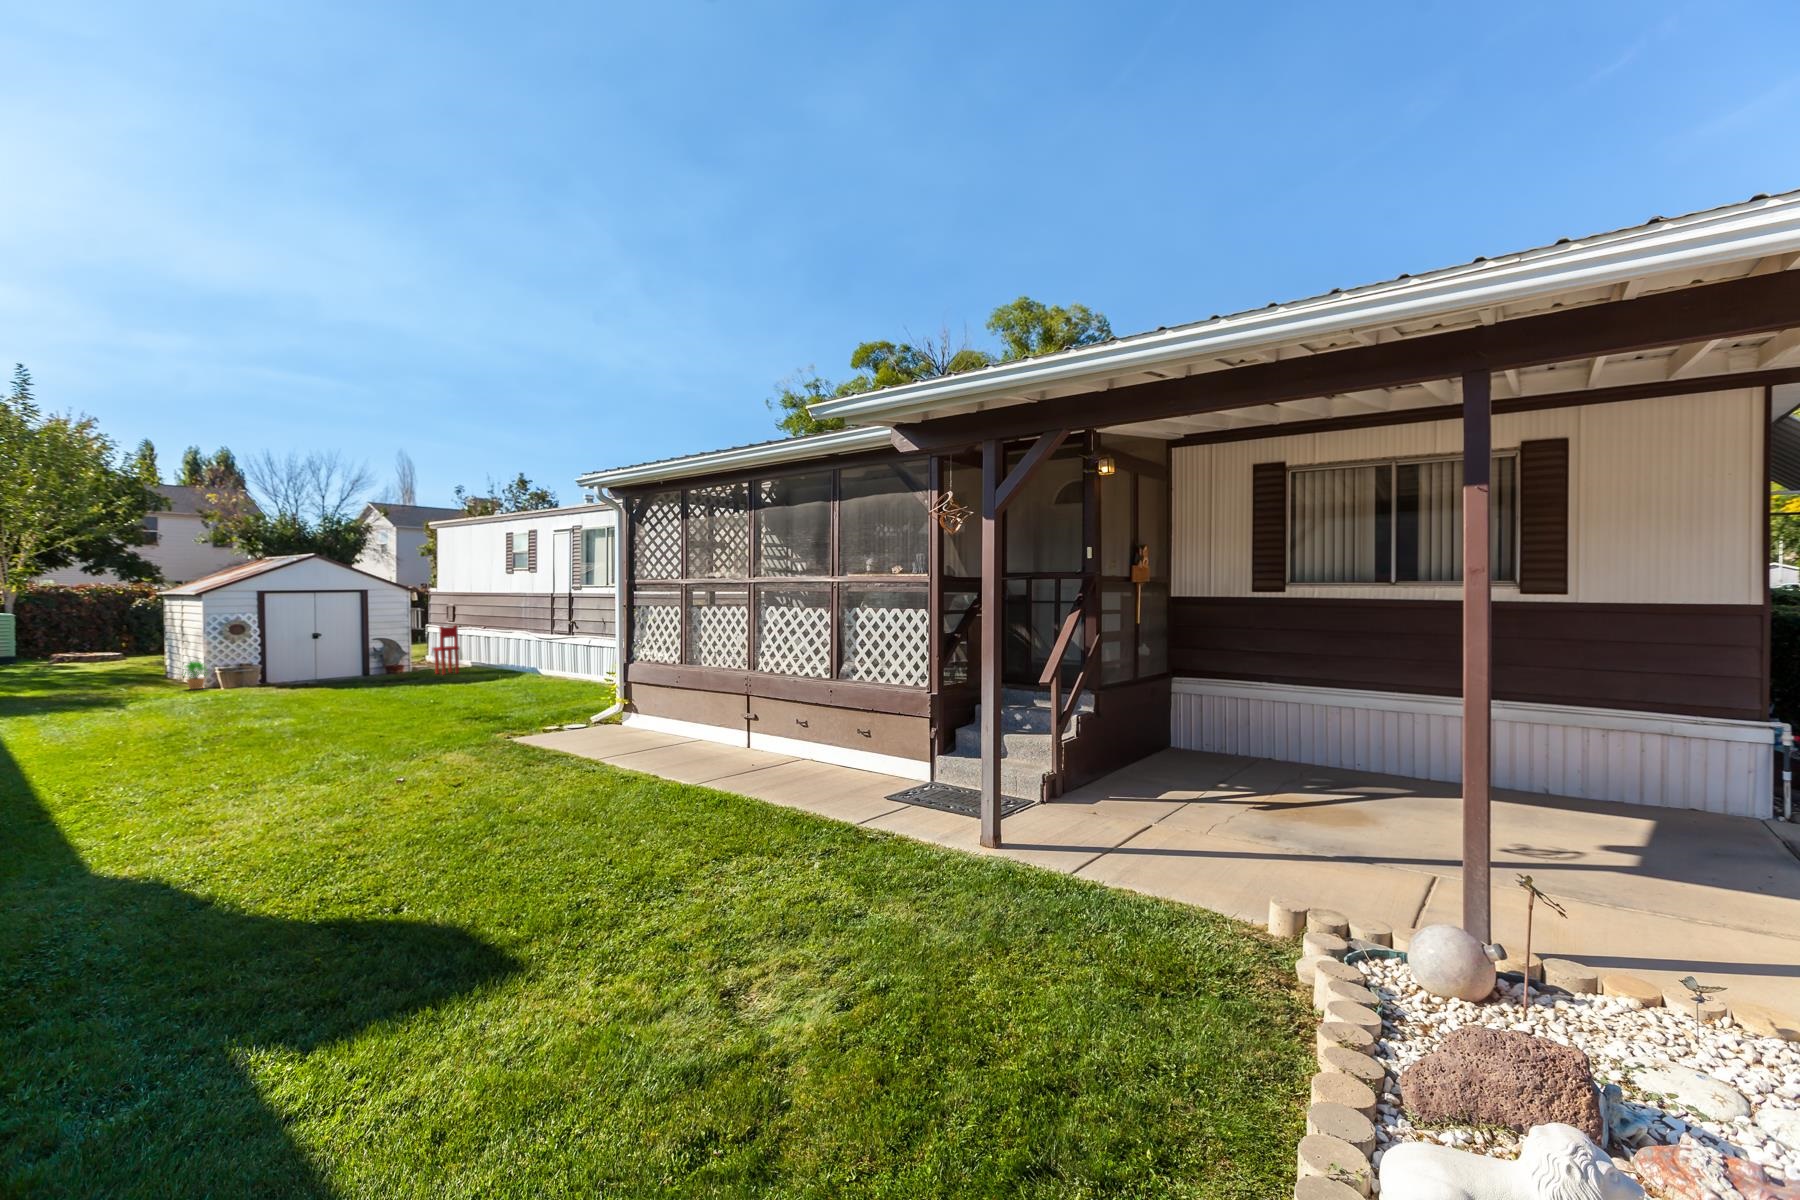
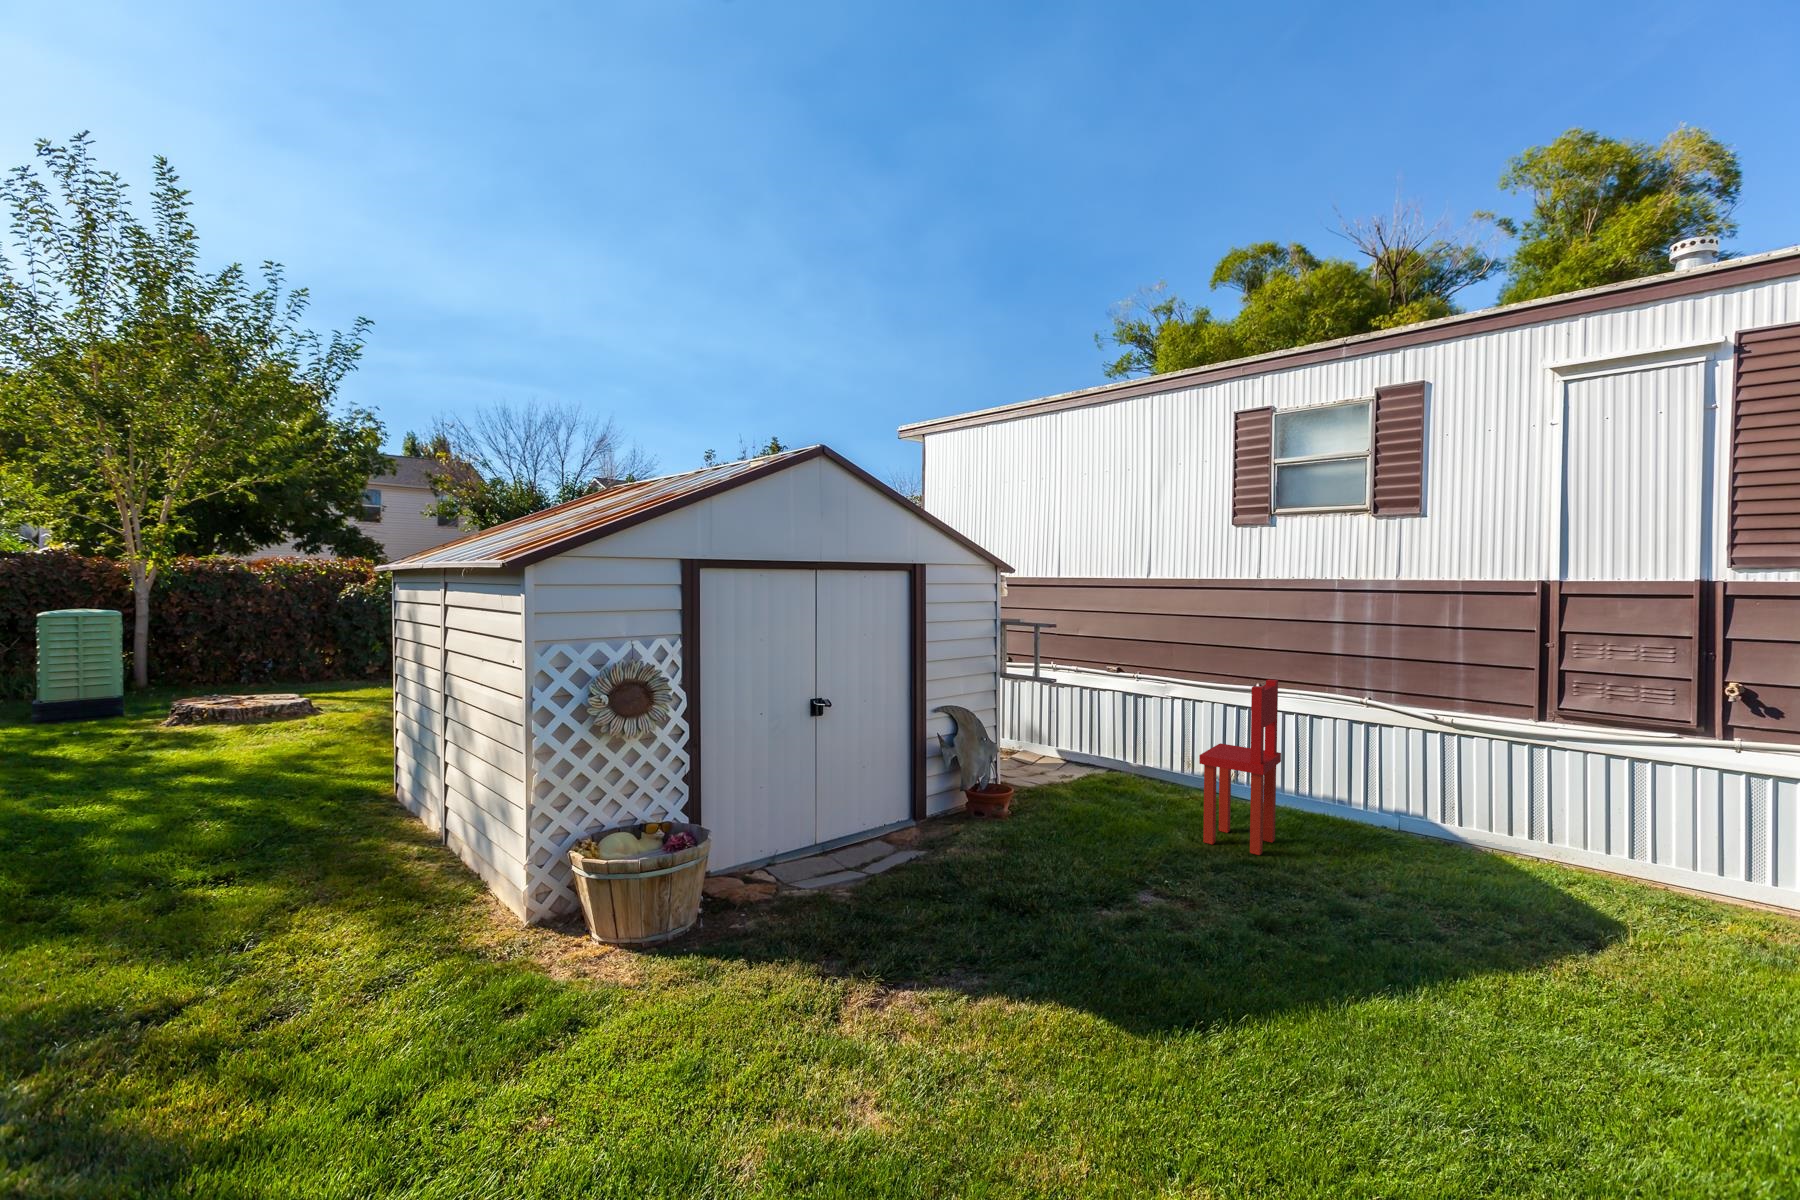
potted plant: present [182,661,207,689] -> none [452,832,559,955]

